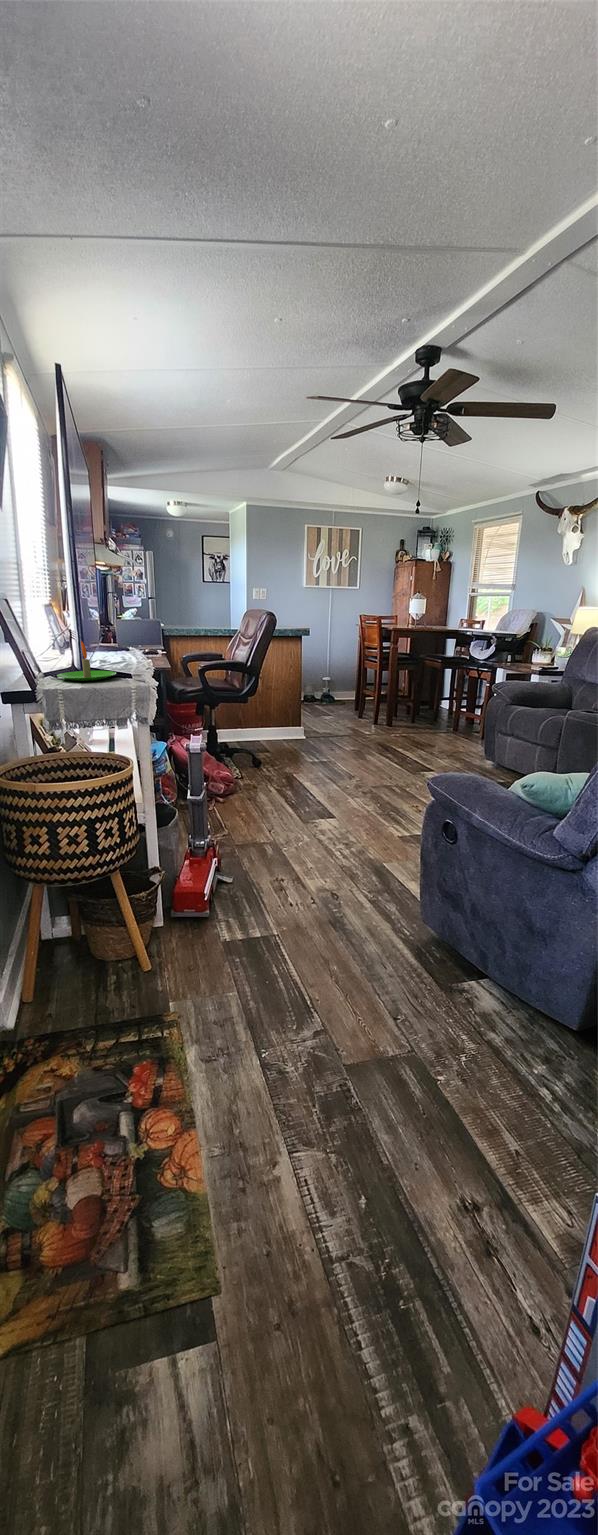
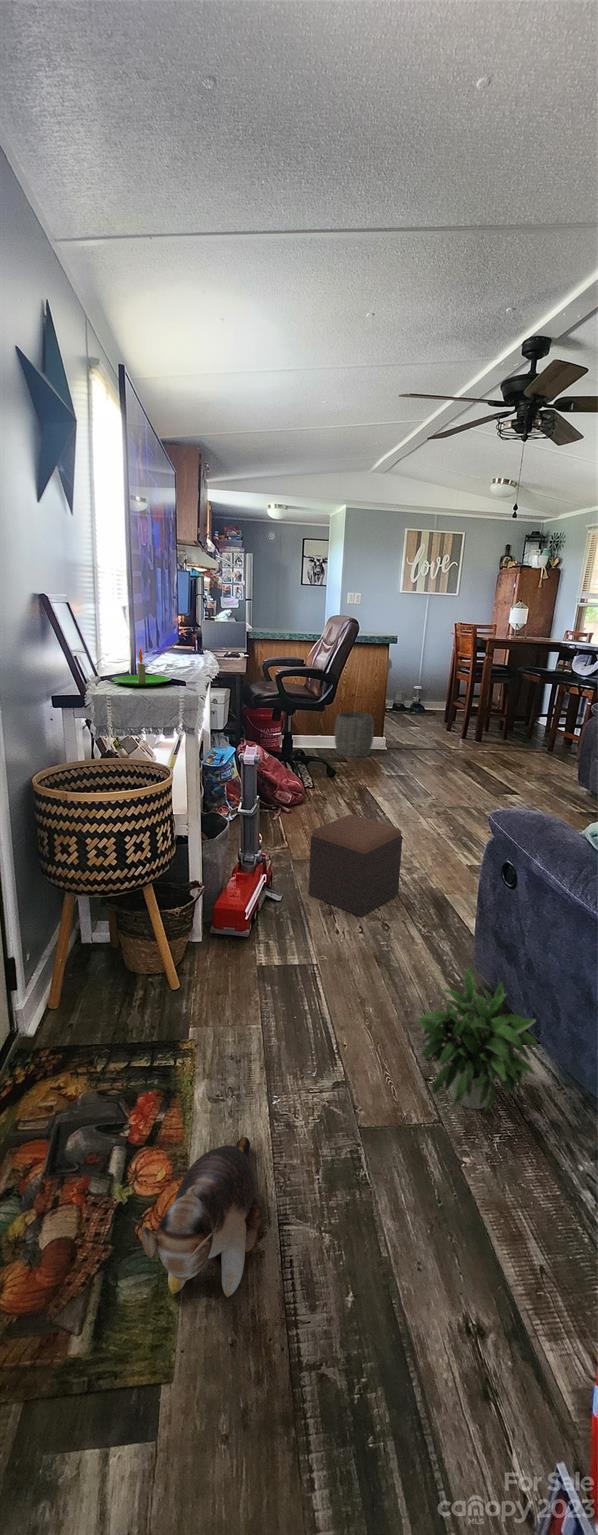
woven basket: none [257,704,294,747] -> present [335,712,374,757]
footstool: none [257,794,342,888] -> present [309,814,402,917]
potted plant: none [382,912,490,1036] -> present [417,966,540,1112]
plush toy: none [180,1086,273,1227] -> present [141,1137,262,1297]

